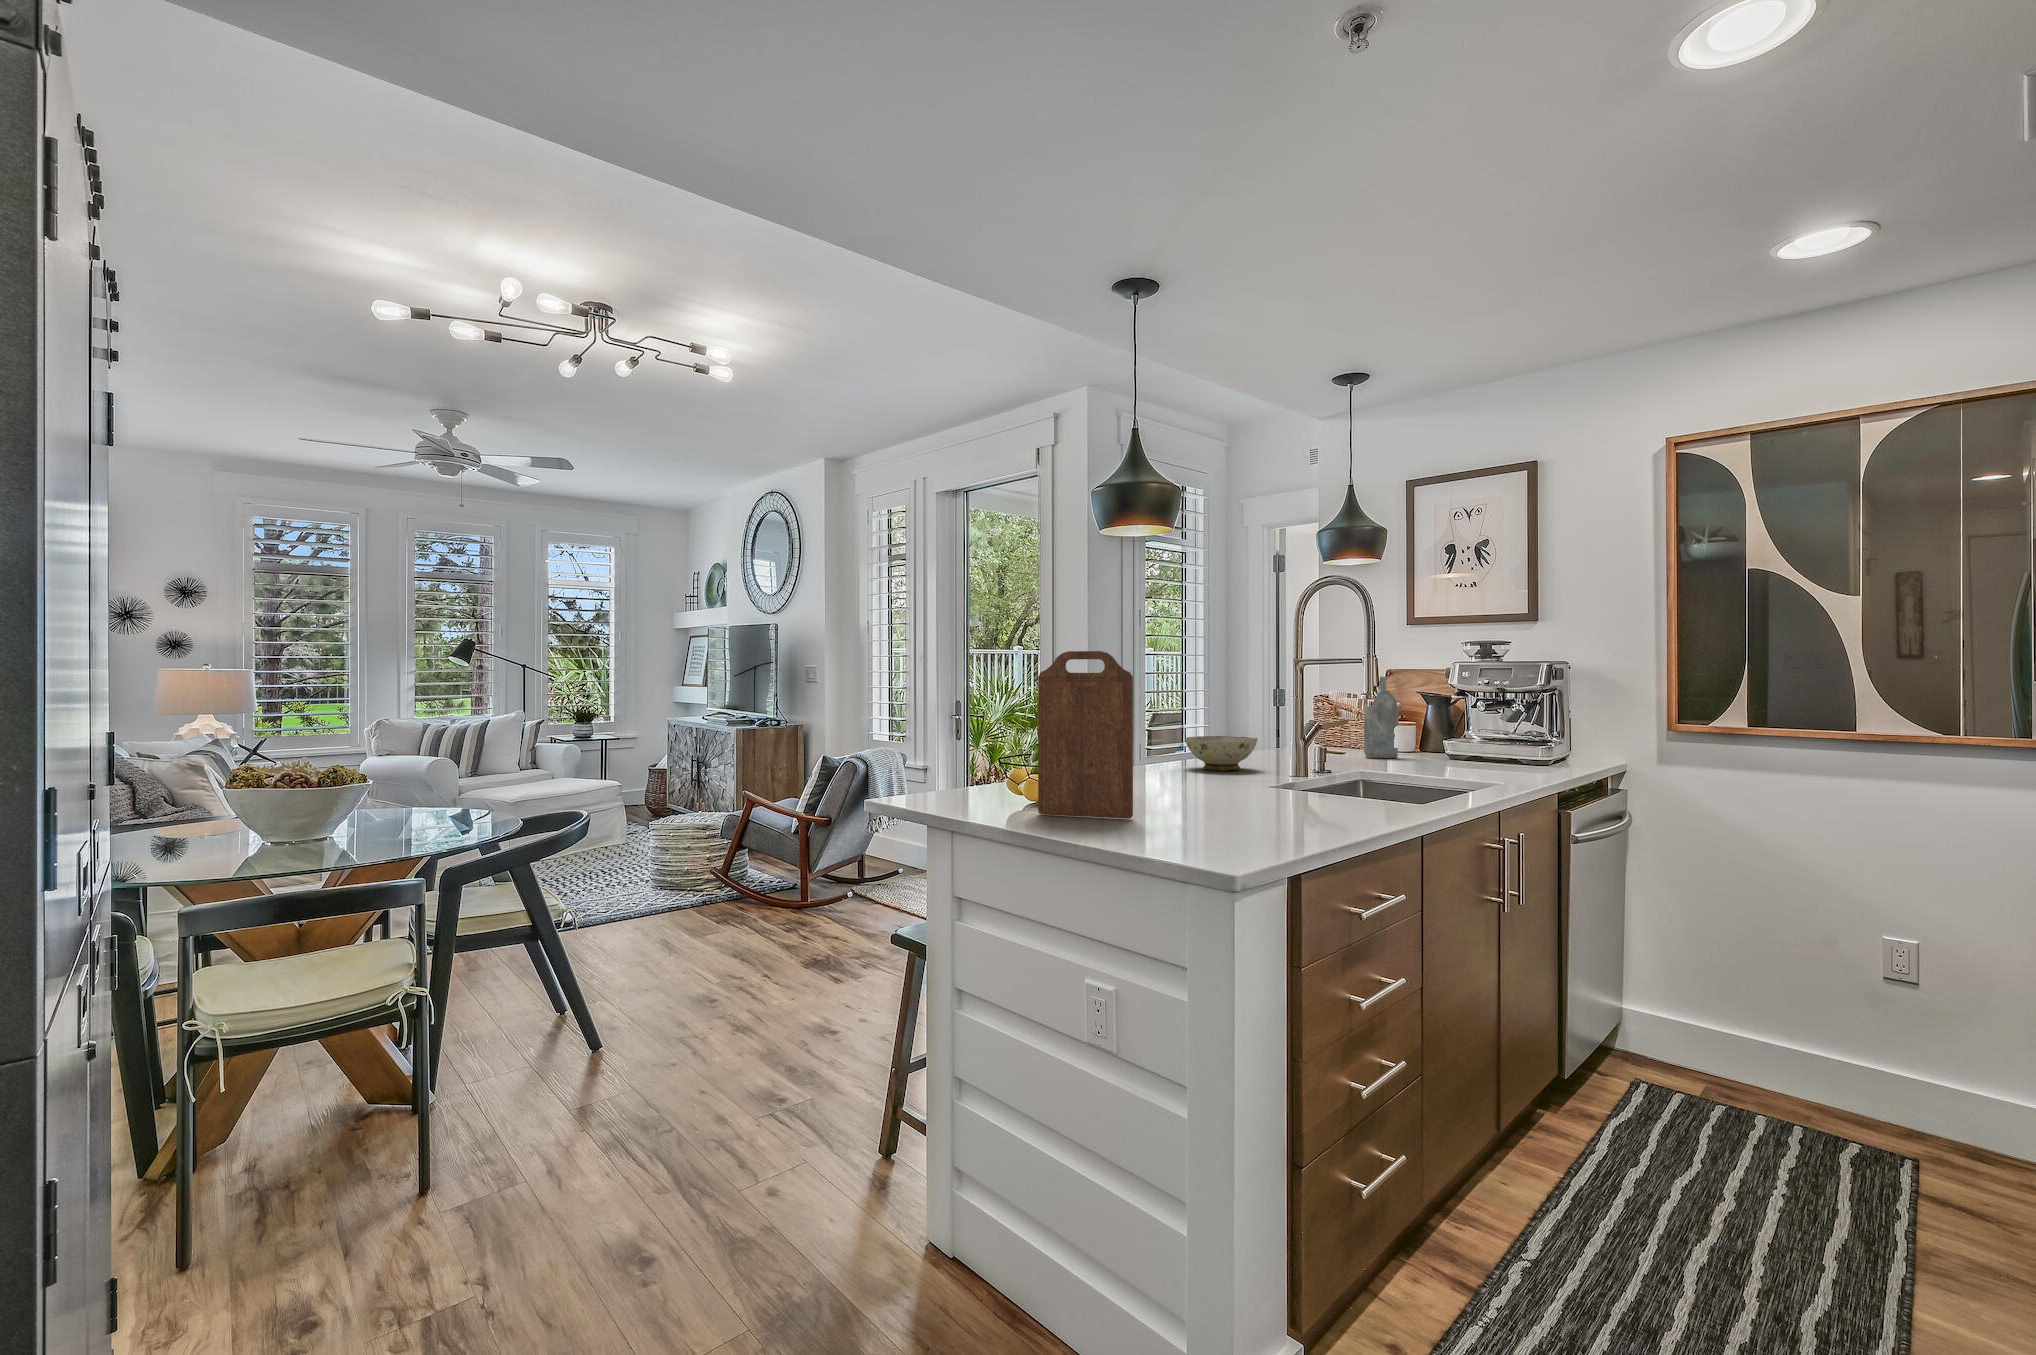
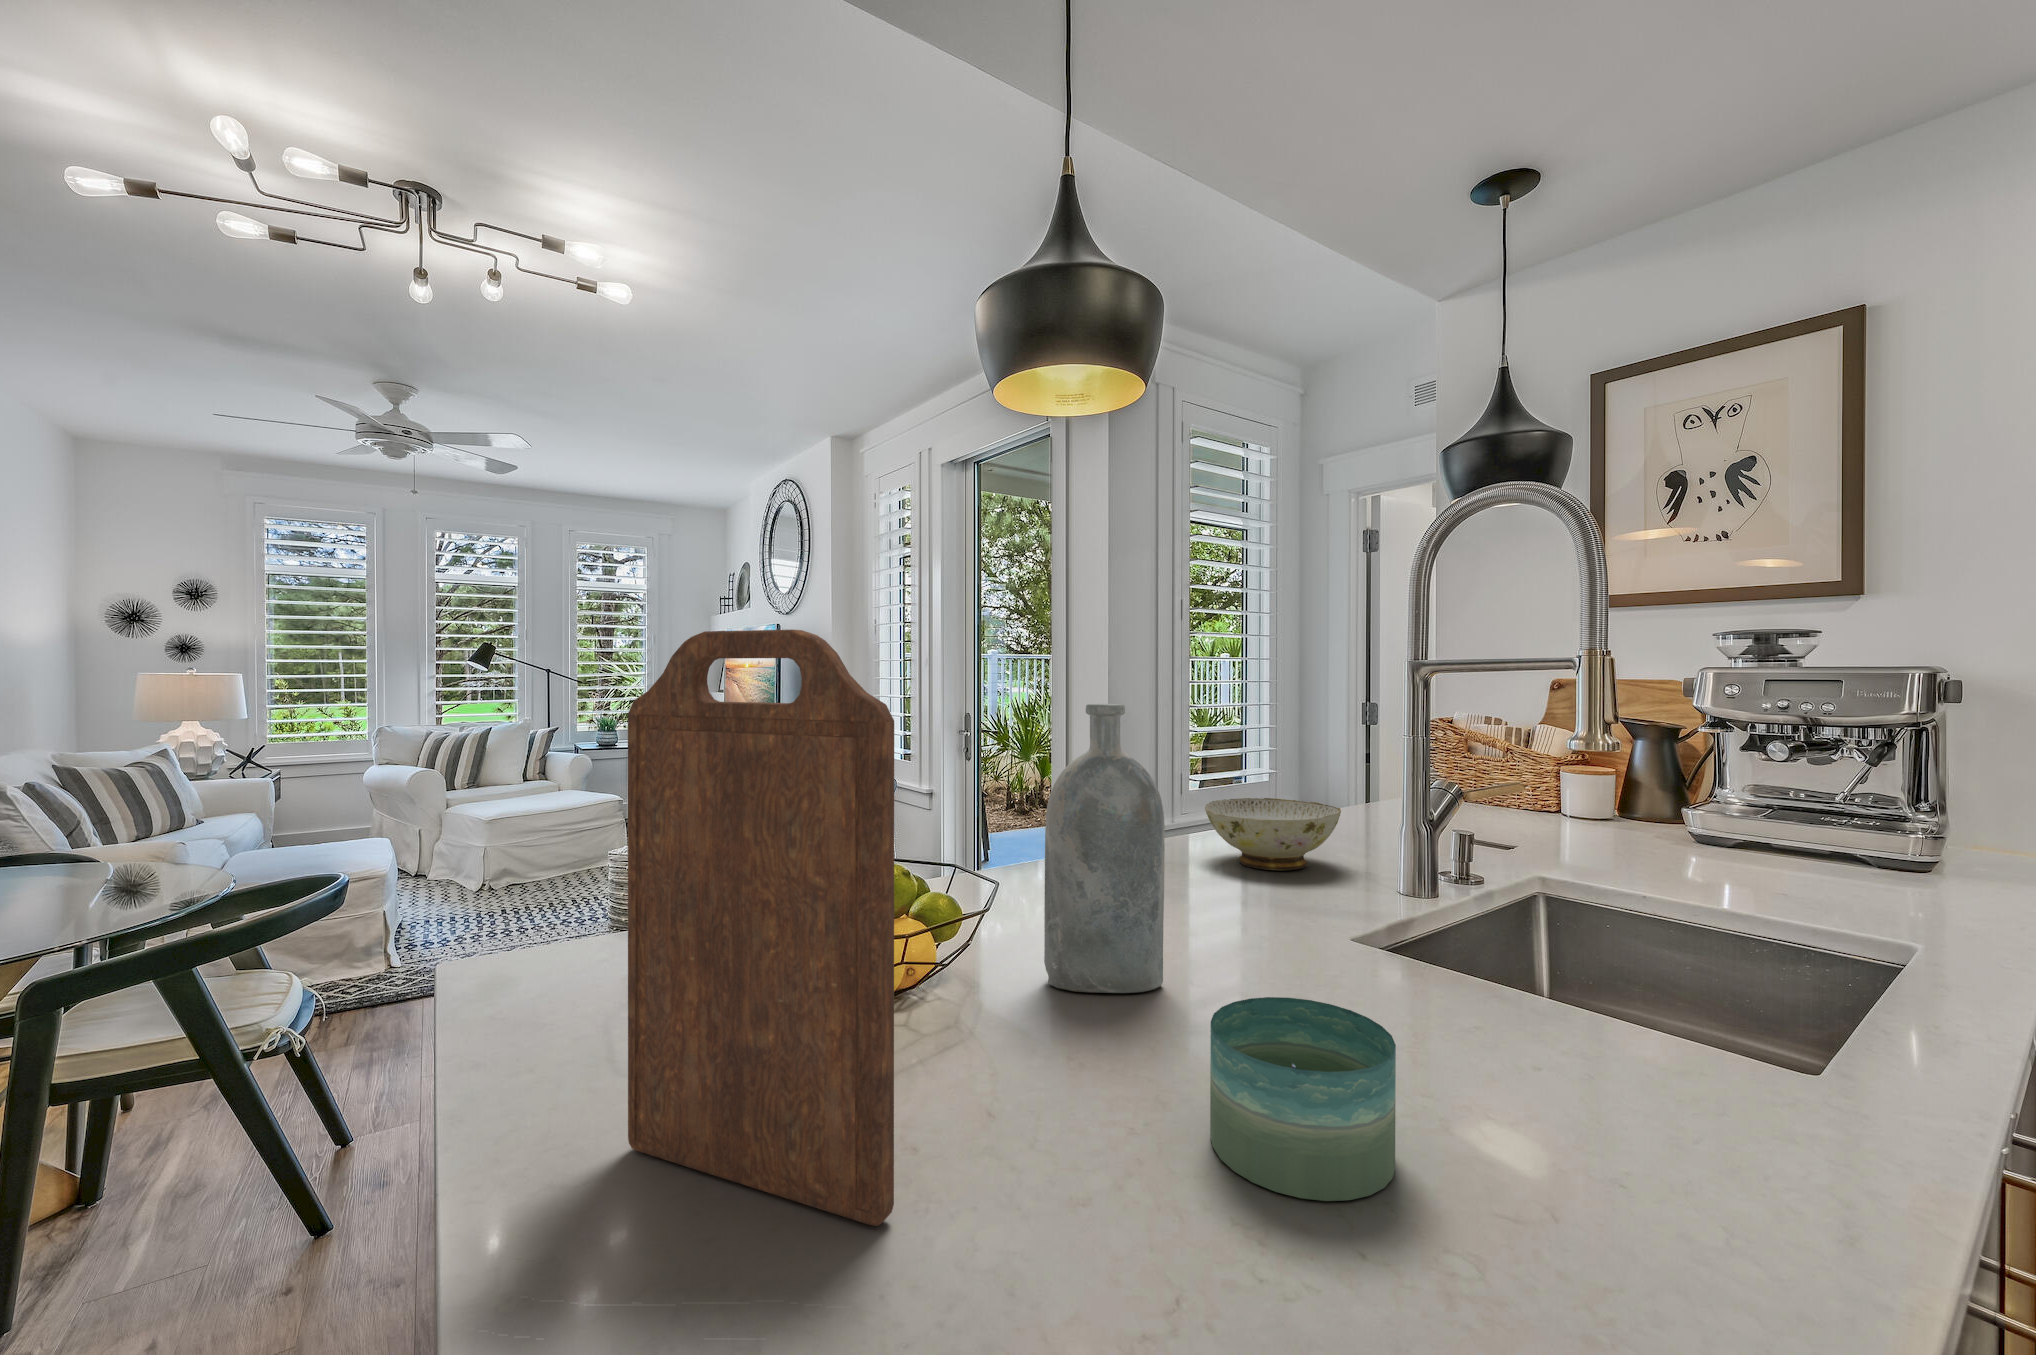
bottle: present [1364,677,1399,758] -> present [1044,704,1165,993]
candle: none [1215,772,1271,815] -> present [1210,997,1396,1201]

